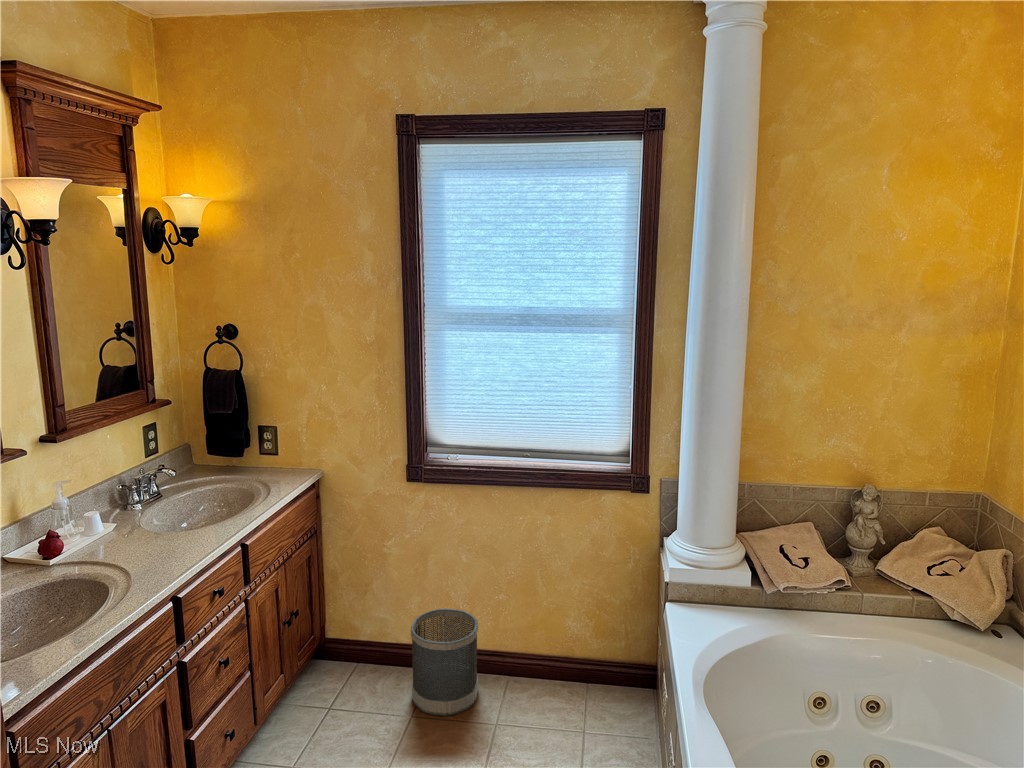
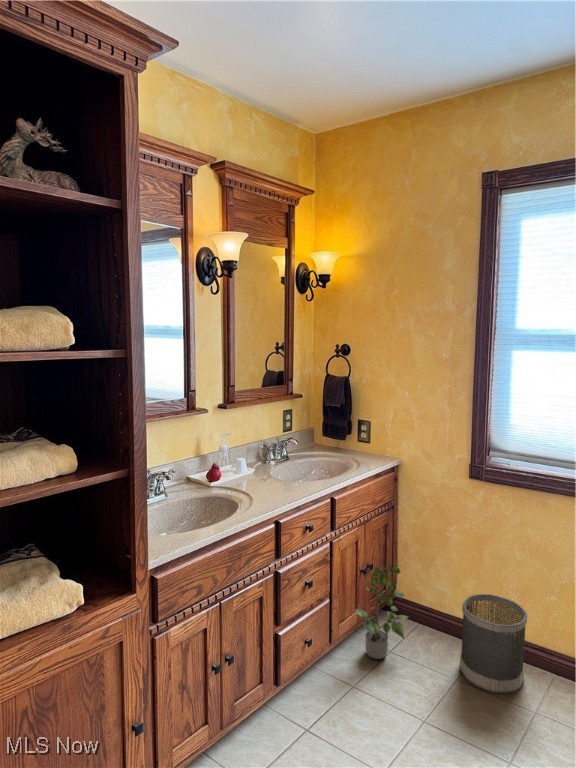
potted plant: none [282,600,350,724] -> present [355,563,408,659]

